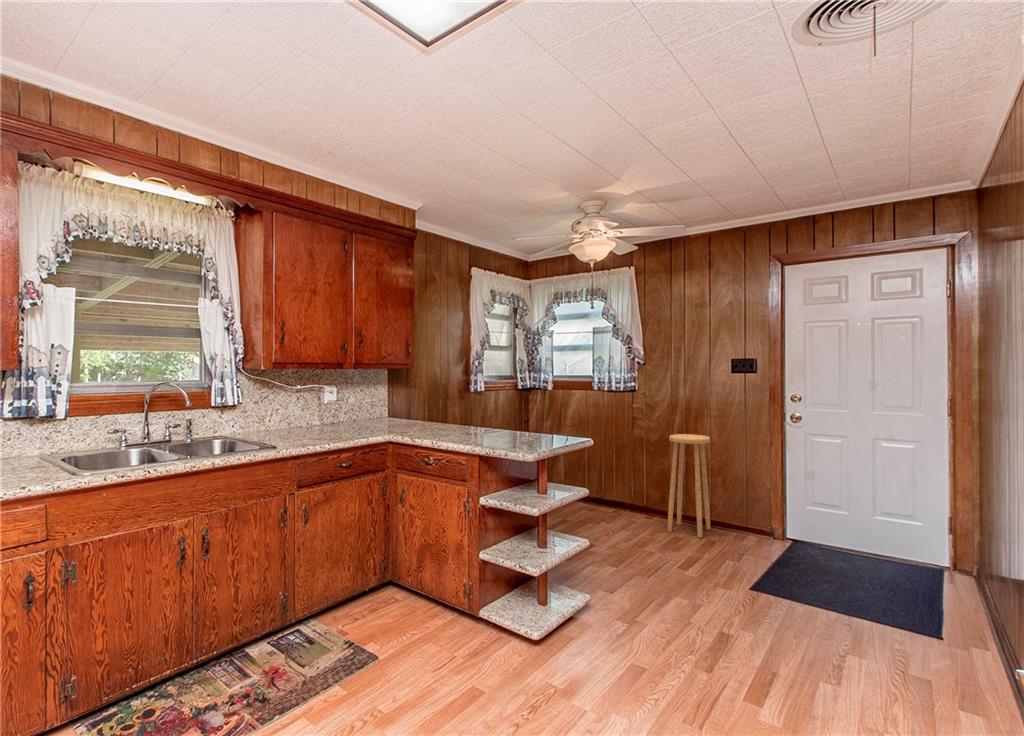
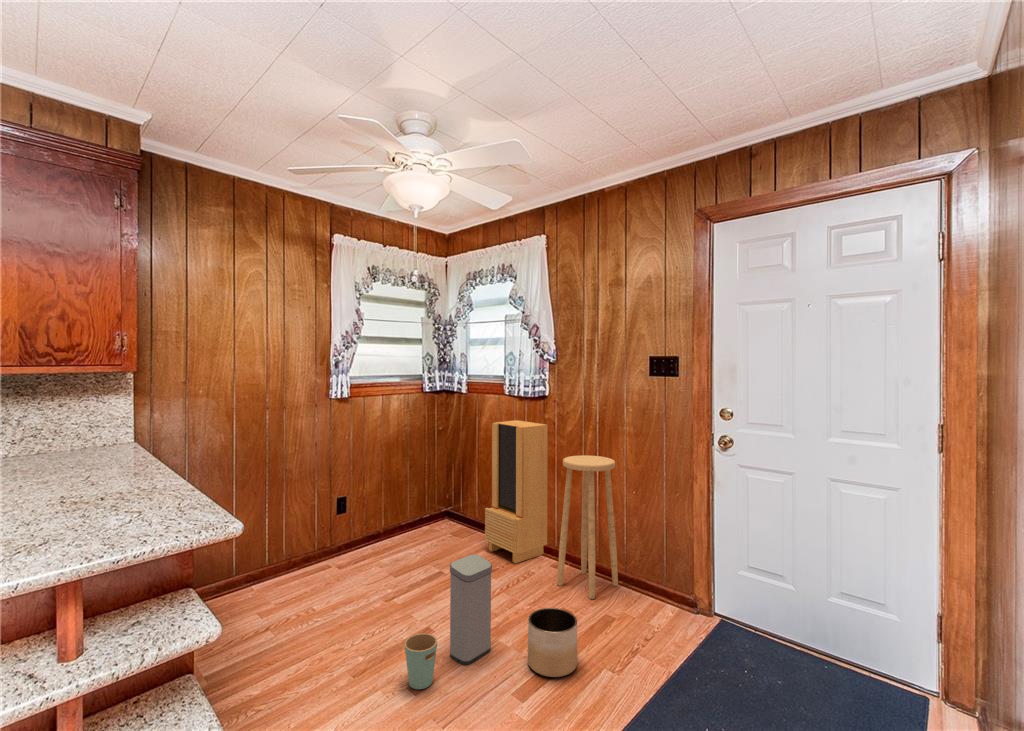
storage cabinet: none [591,411,640,521] -> present [485,420,548,563]
trash can: none [625,502,664,592] -> present [404,554,492,689]
planter: none [693,536,730,579] -> present [528,608,577,677]

